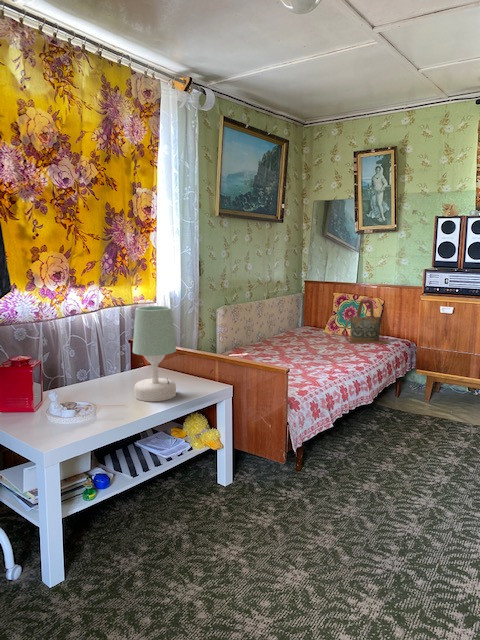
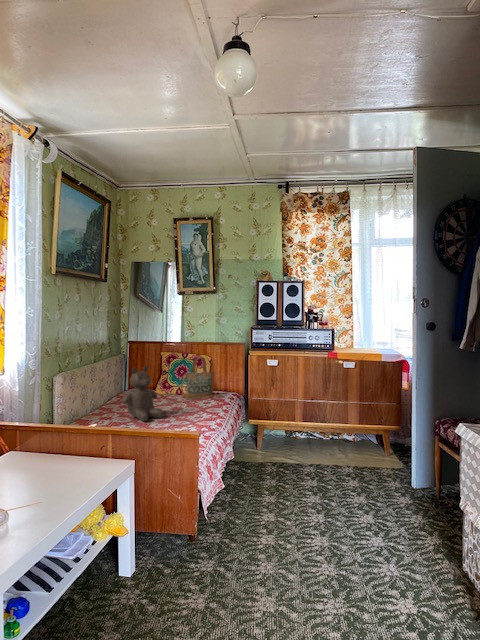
table lamp: present [133,306,176,402] -> none [27,376,81,494]
teddy bear: none [271,306,310,358] -> present [122,366,164,421]

